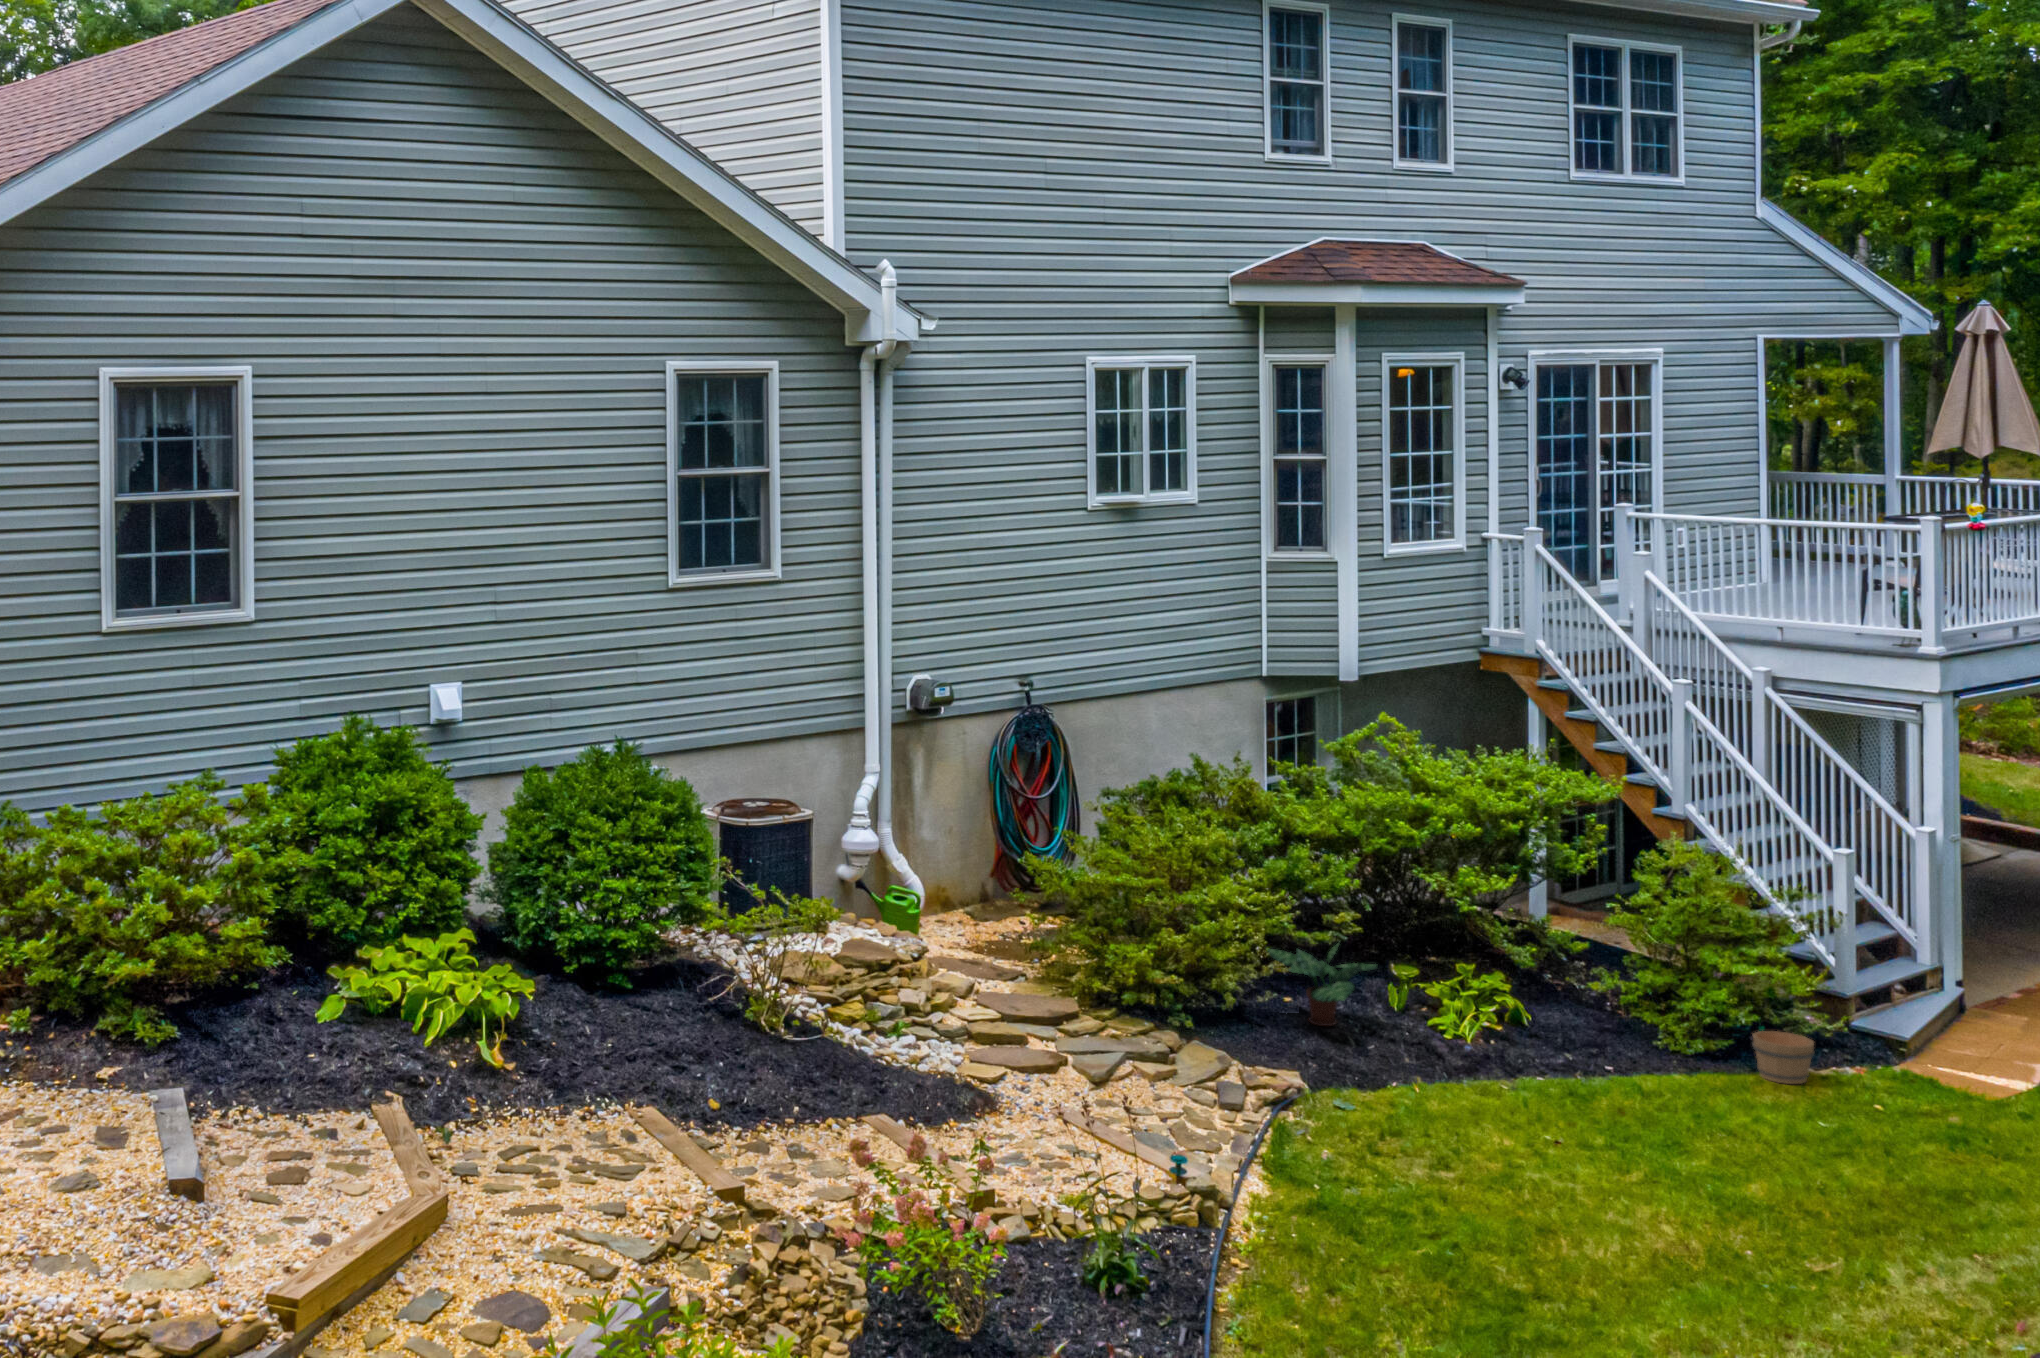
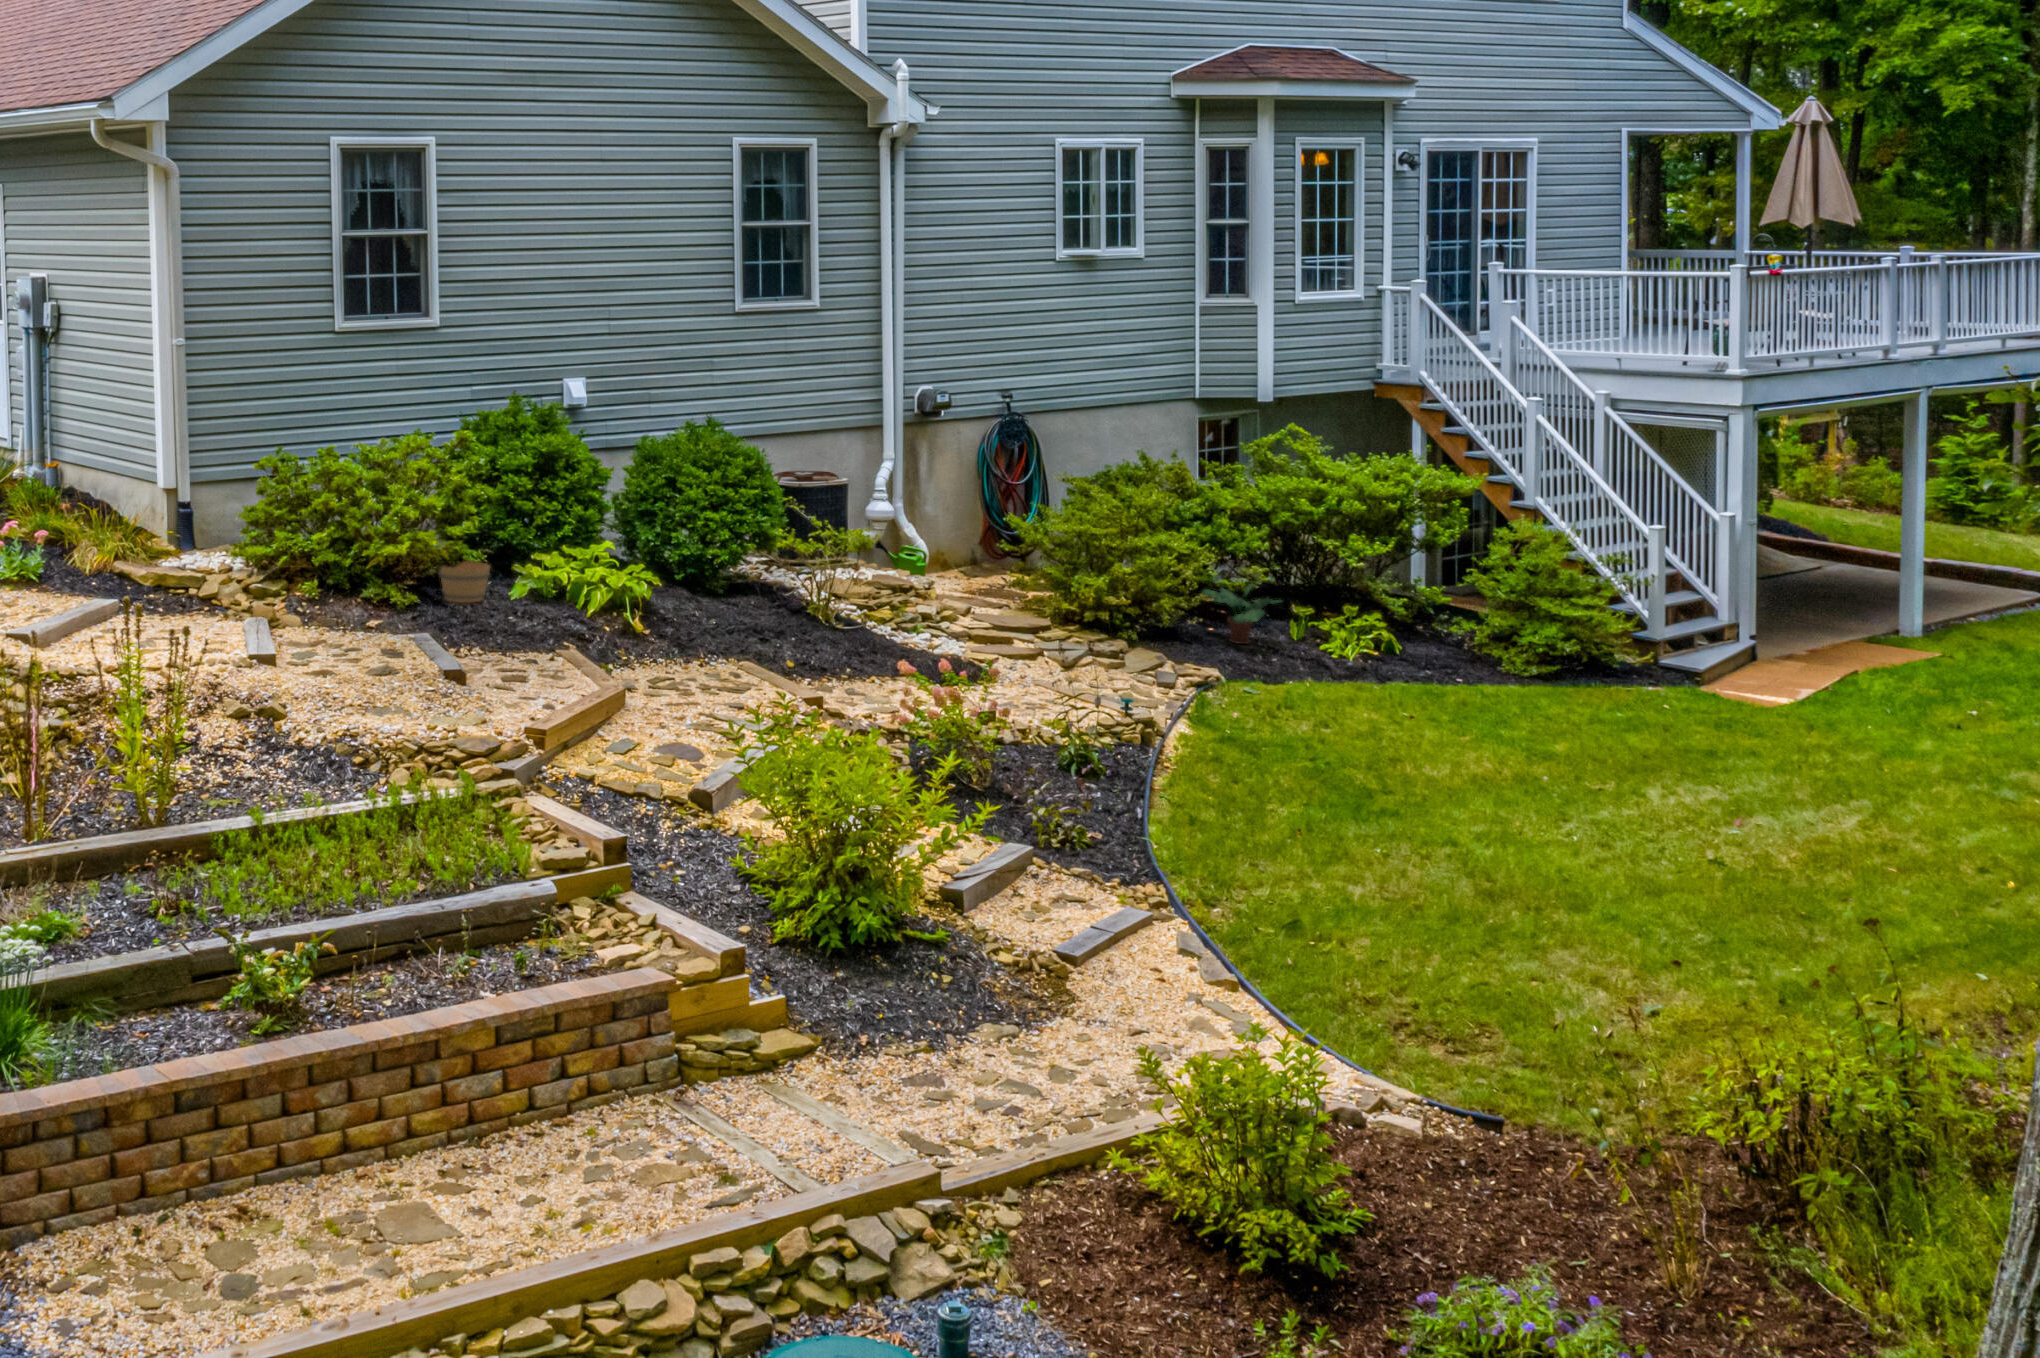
bucket: present [1752,1031,1815,1084] -> present [439,561,490,603]

